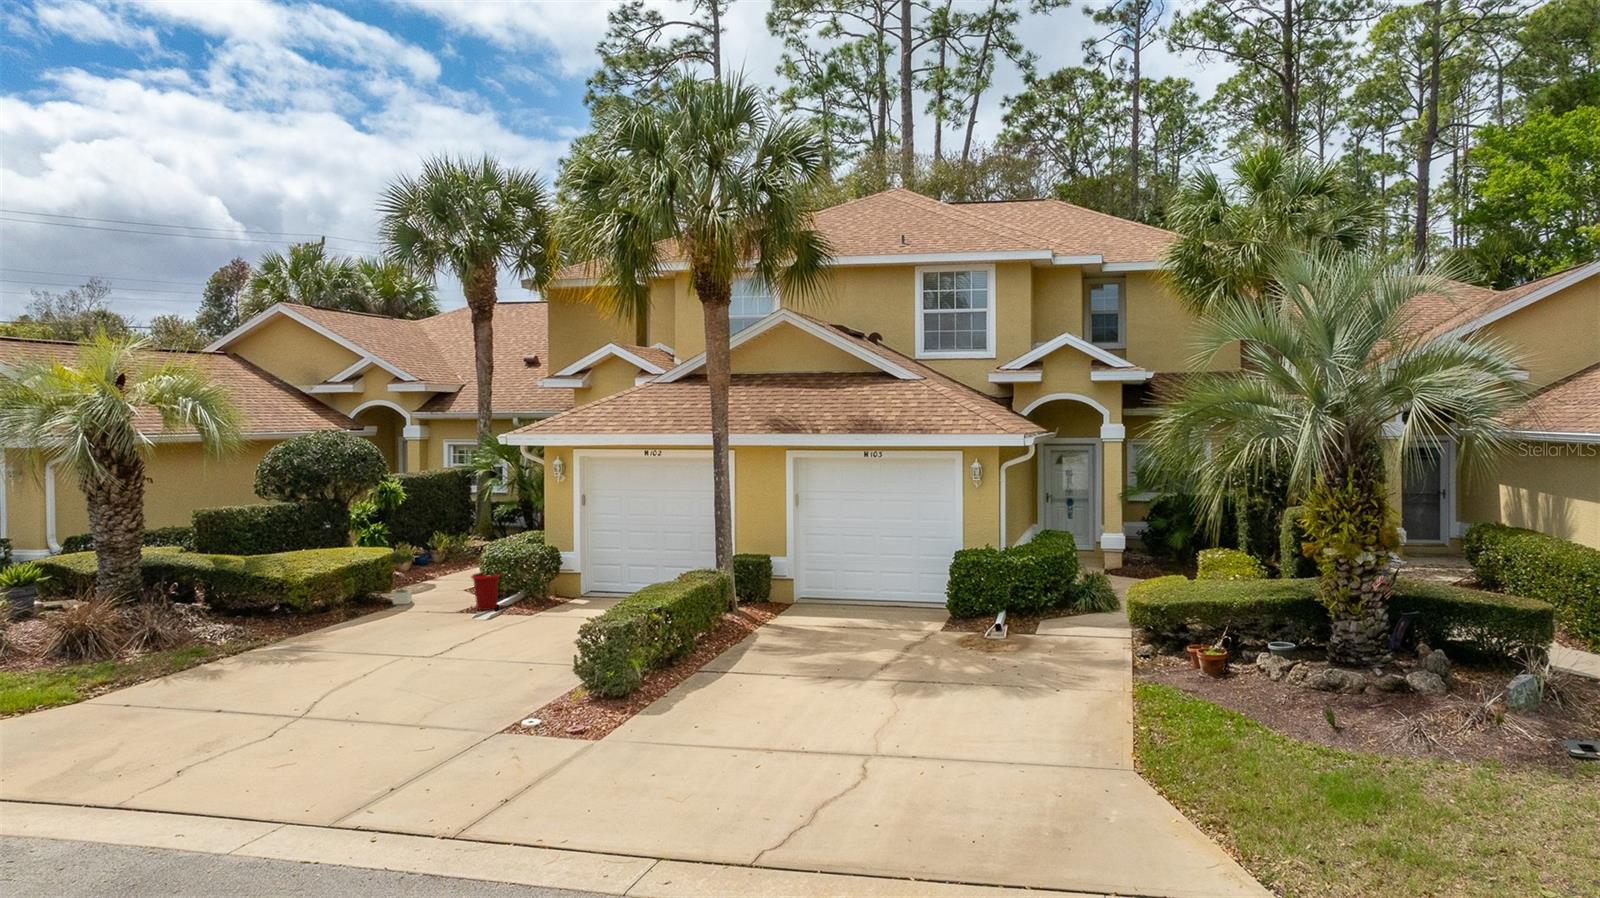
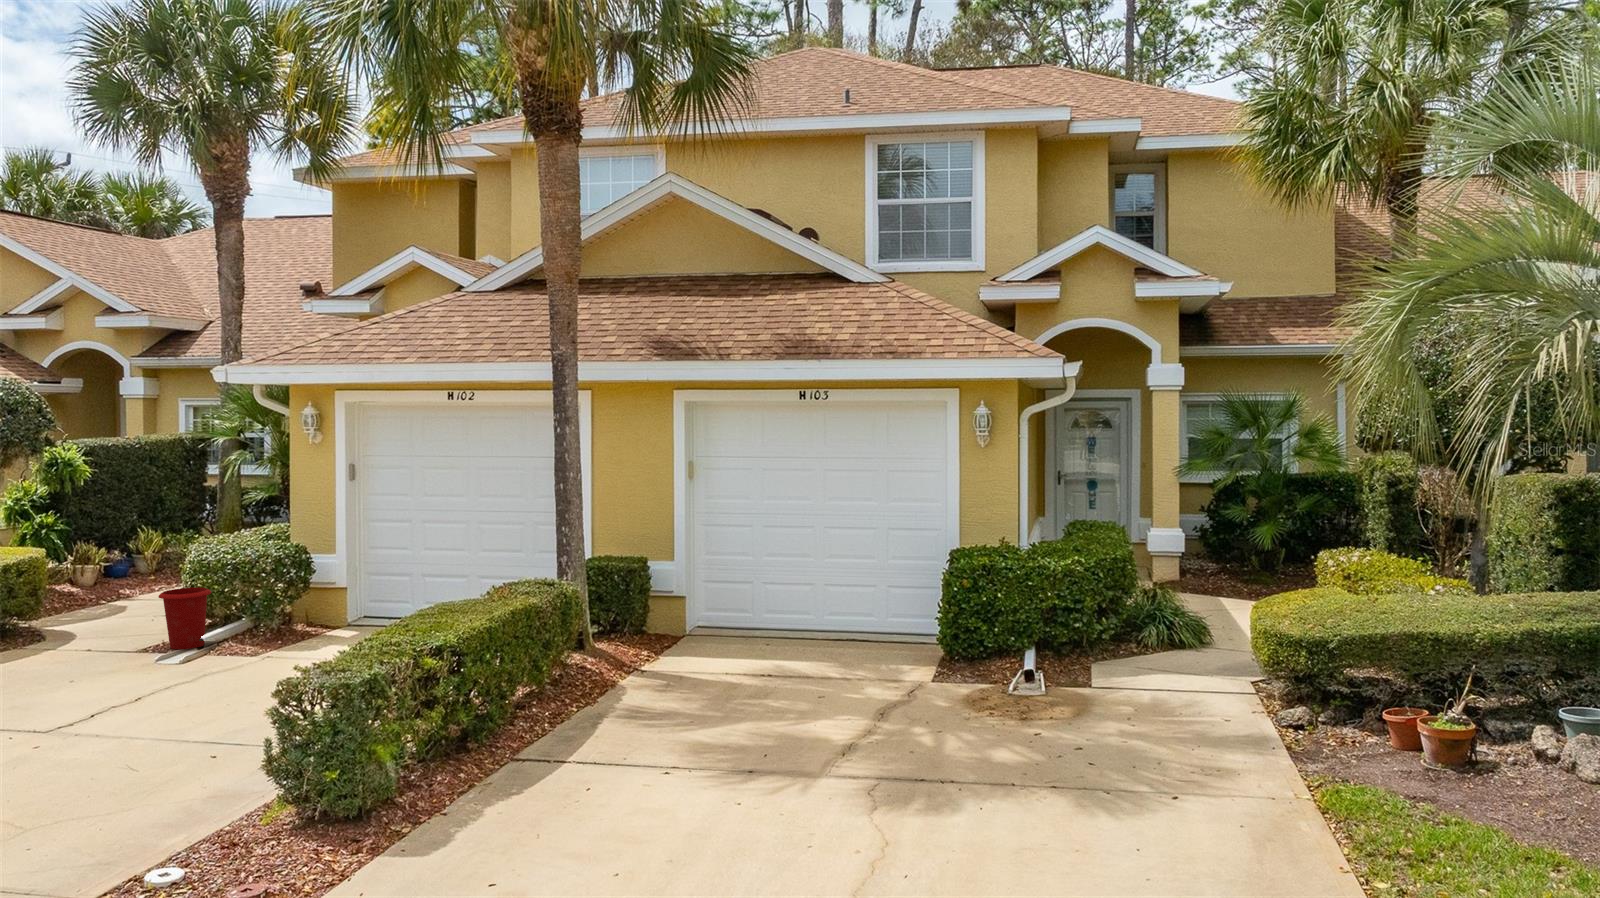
potted tree: present [390,549,413,604] -> none [26,550,70,642]

